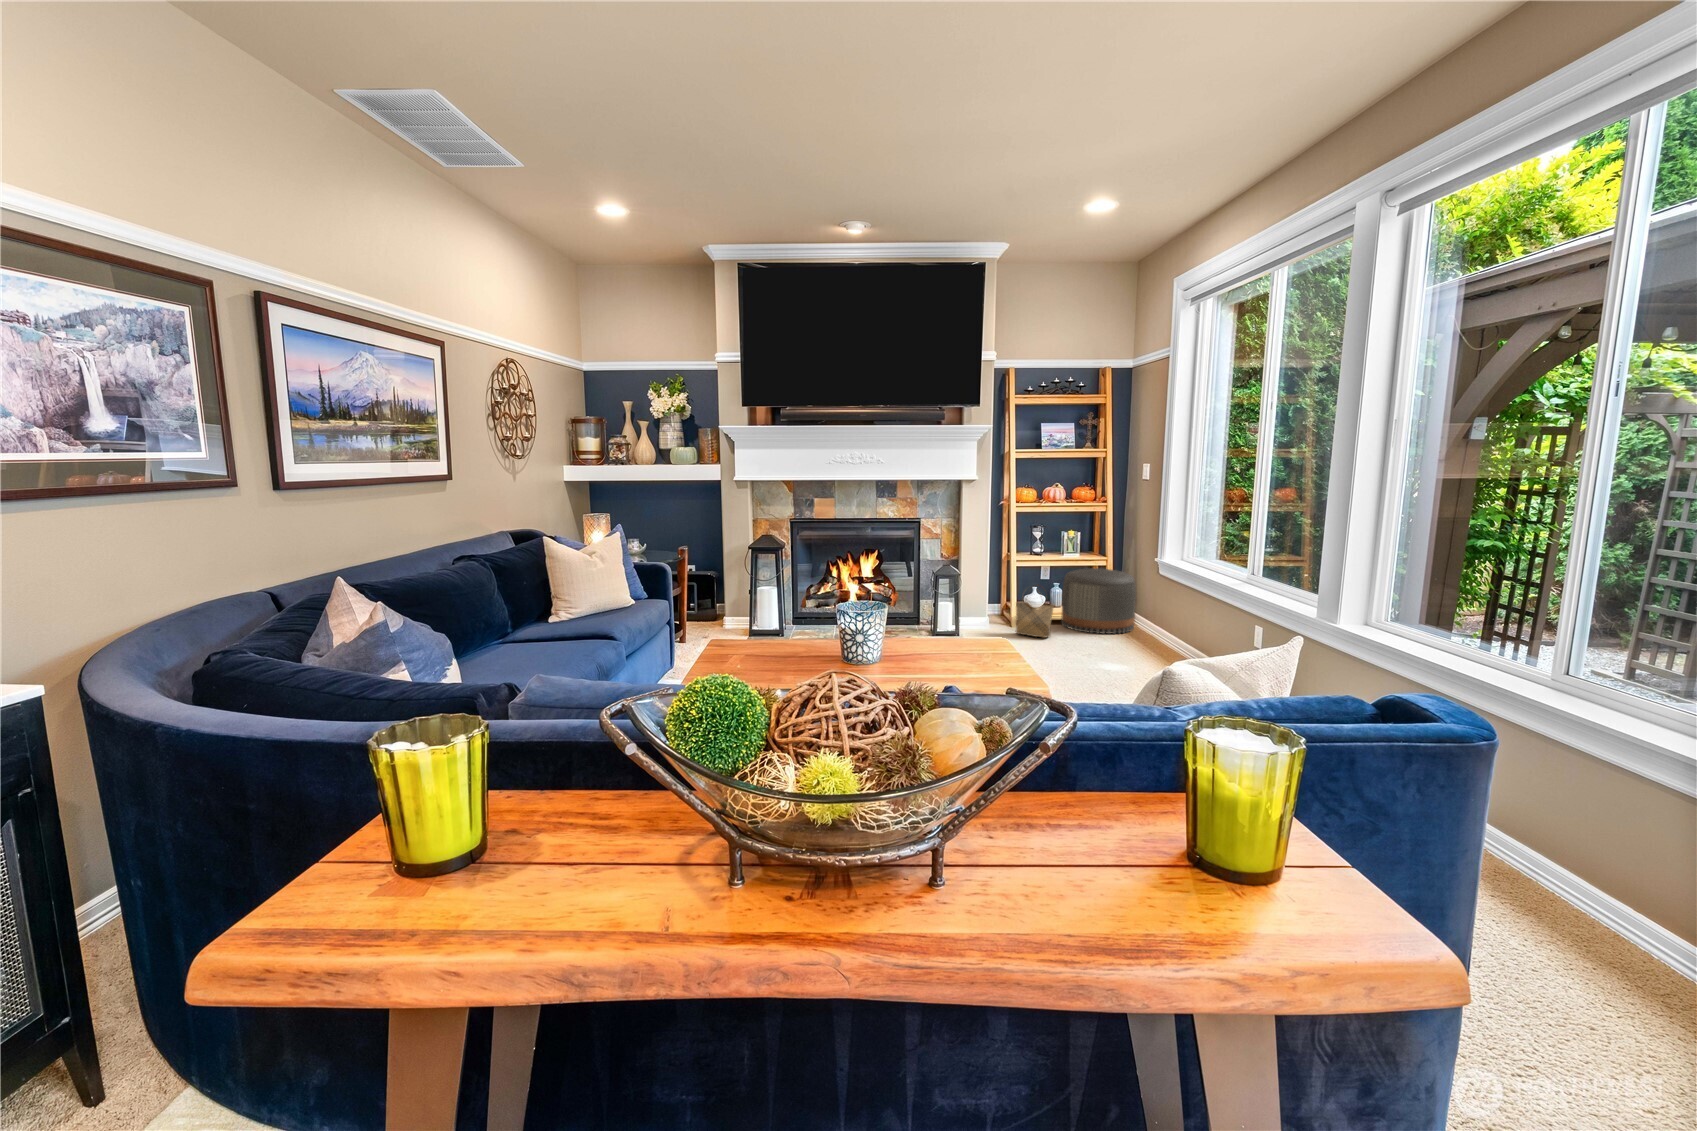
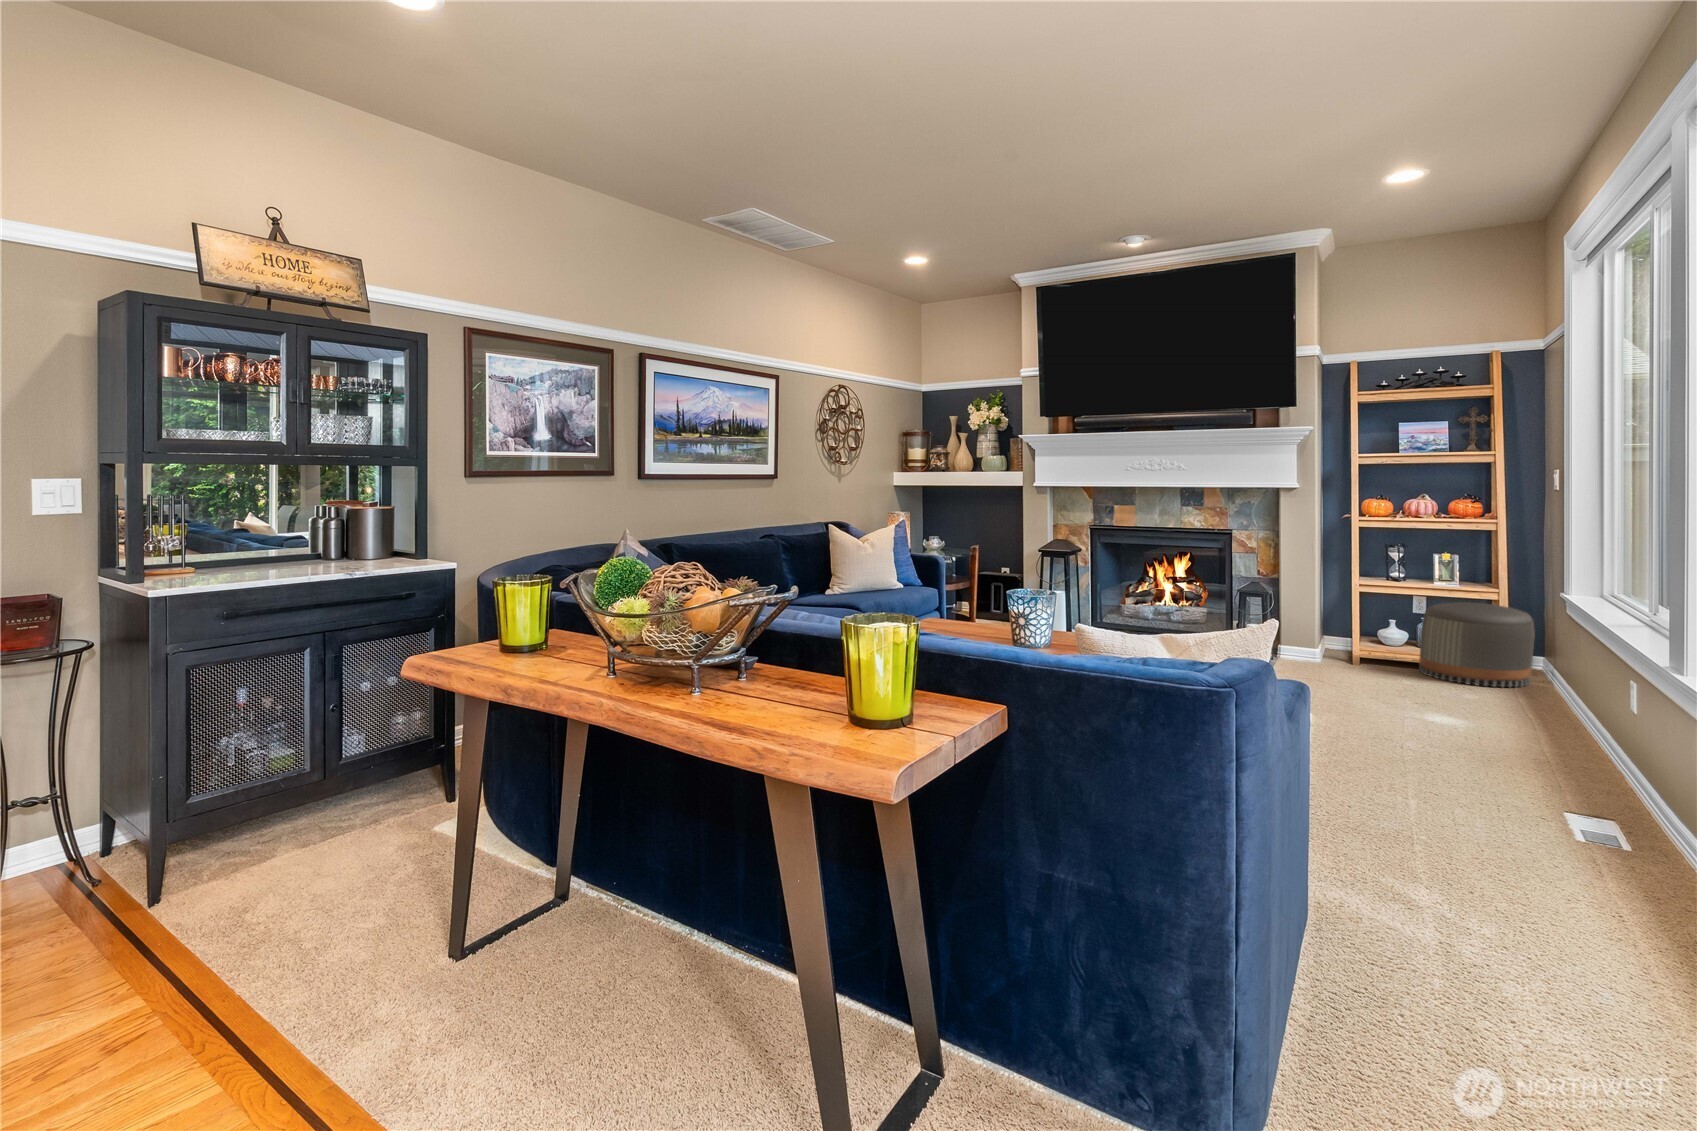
woven basket: present [1016,602,1053,638] -> none [1334,613,1386,677]

